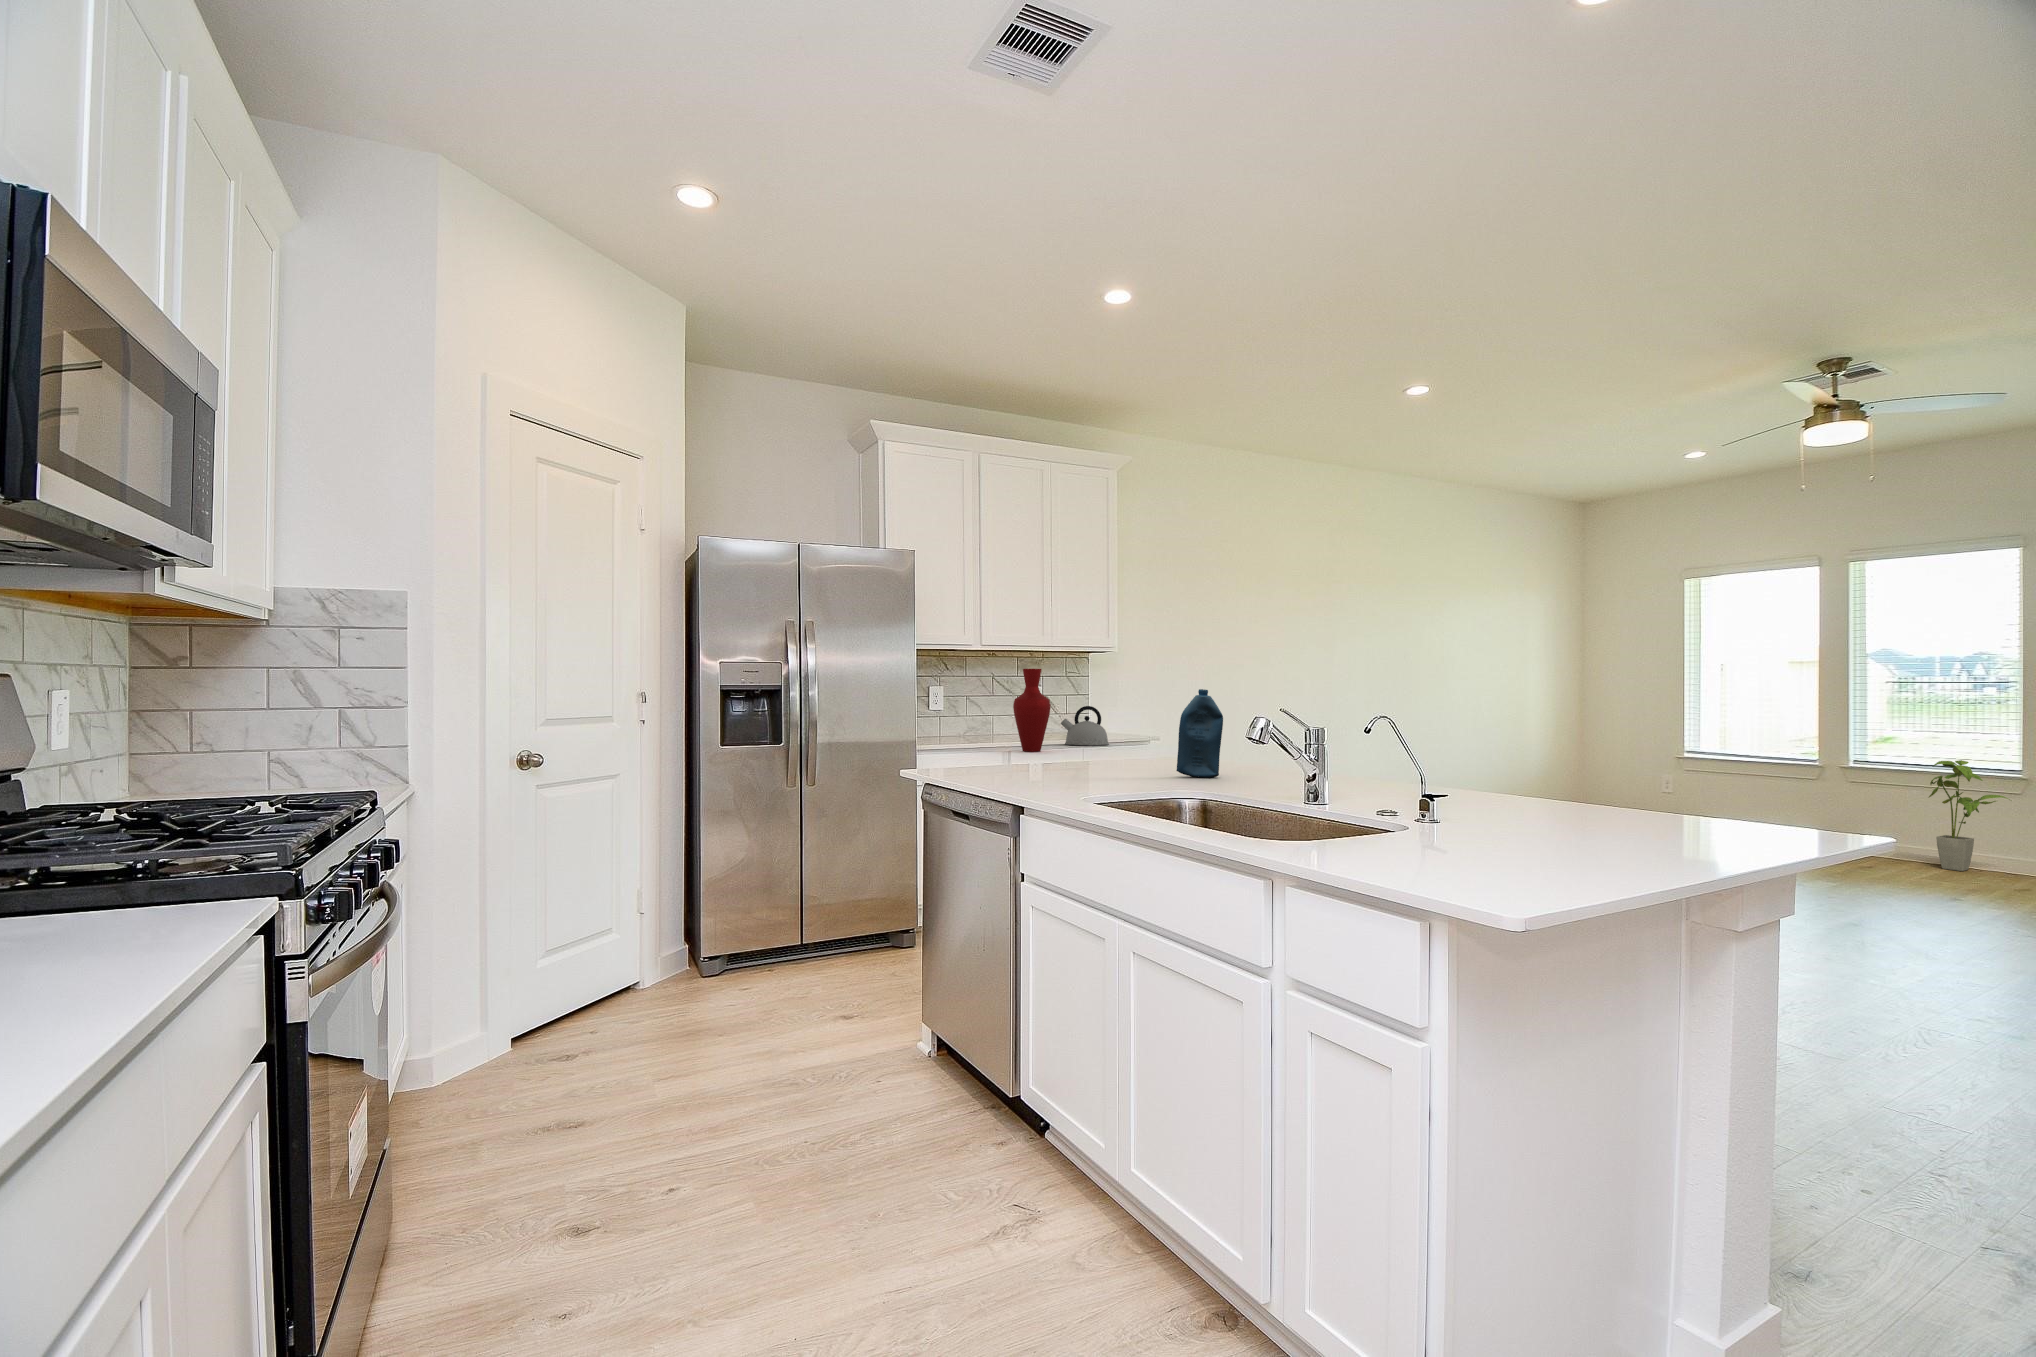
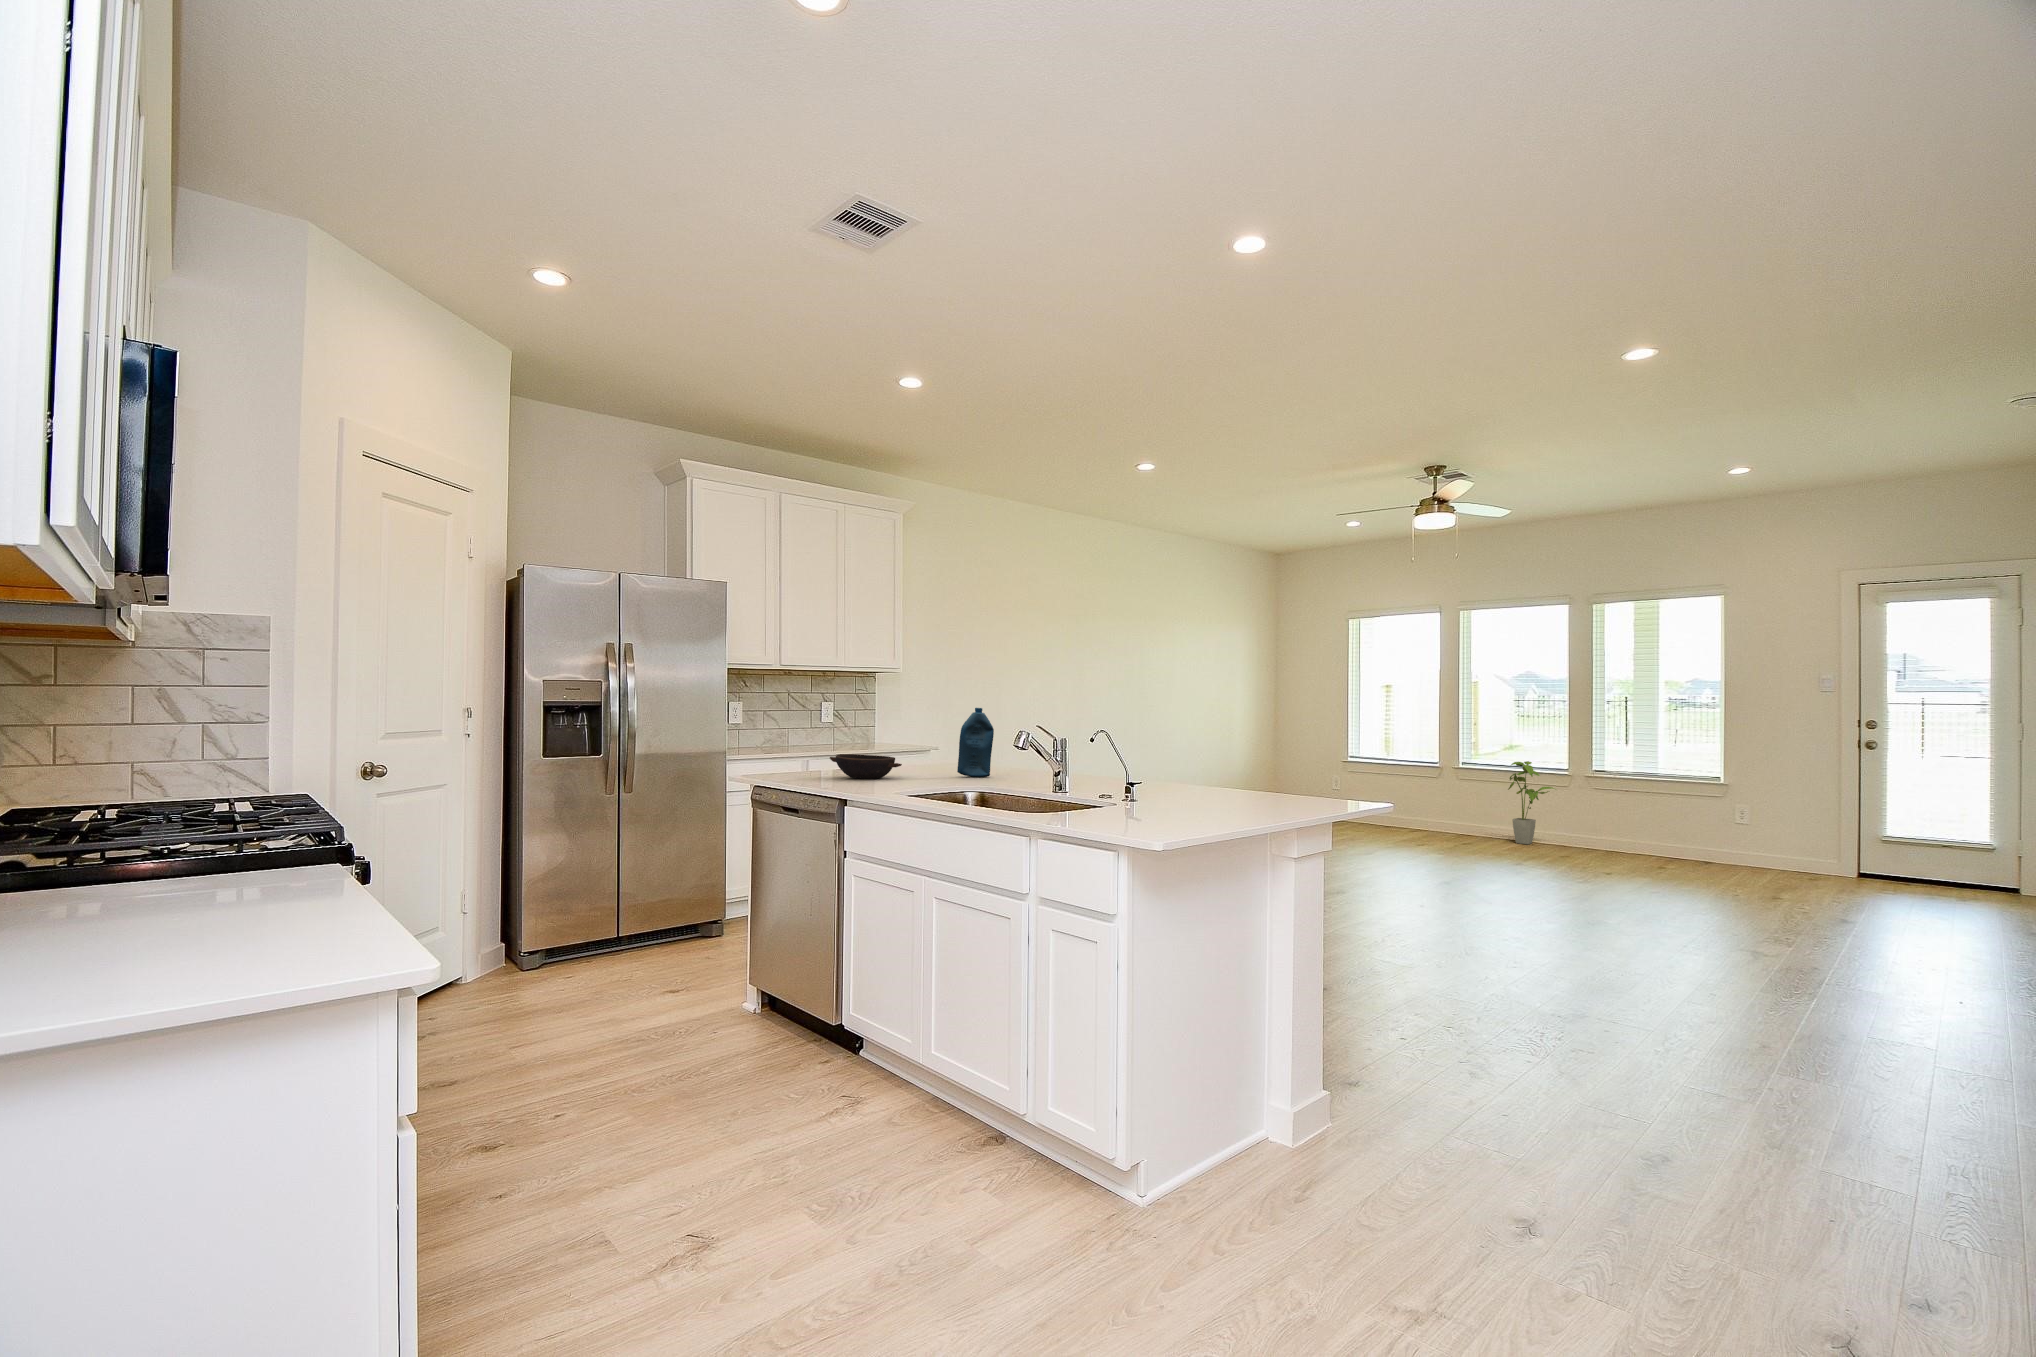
vase: present [1013,669,1051,752] -> none [811,687,844,760]
kettle: present [1061,706,1109,745] -> none [850,720,892,755]
bowl: none [1020,747,1105,778] -> present [830,754,902,779]

